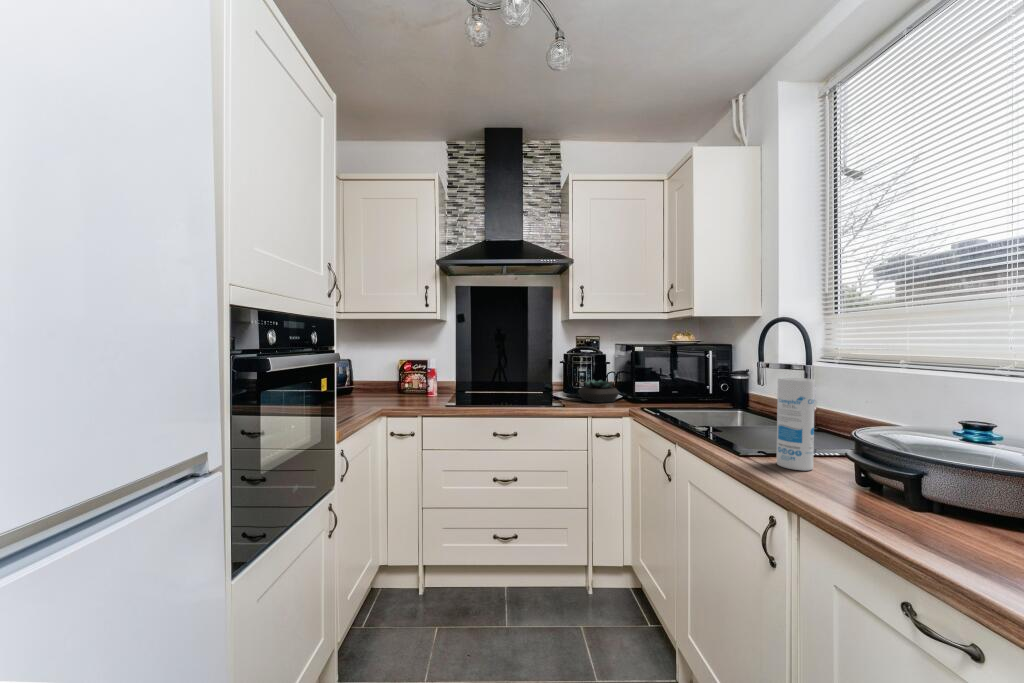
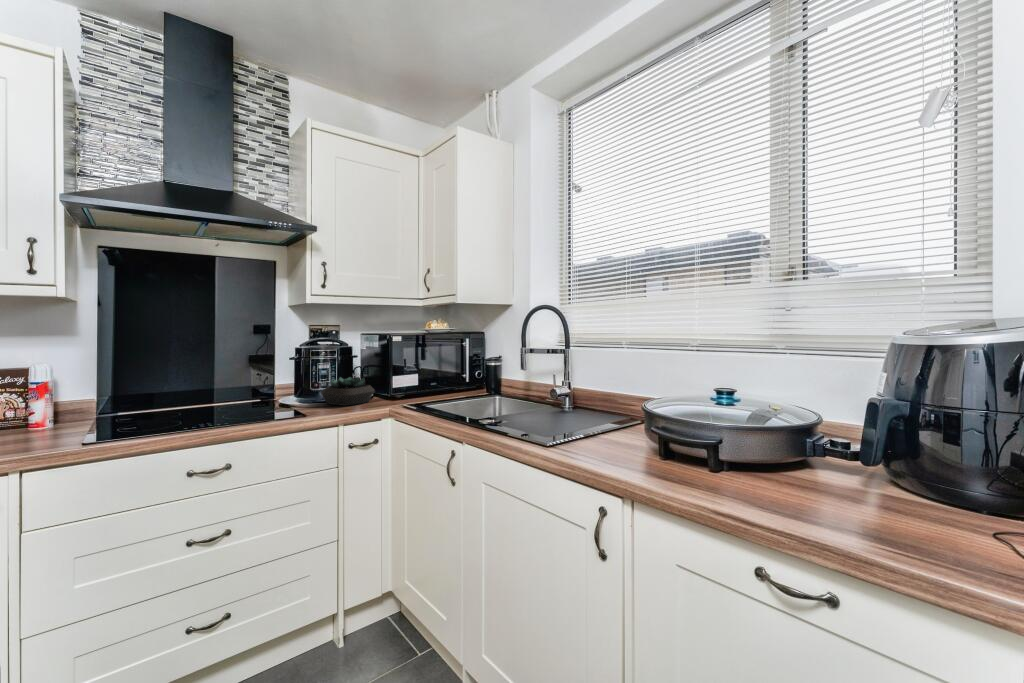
canister: present [777,377,815,470] -> none [585,359,618,455]

